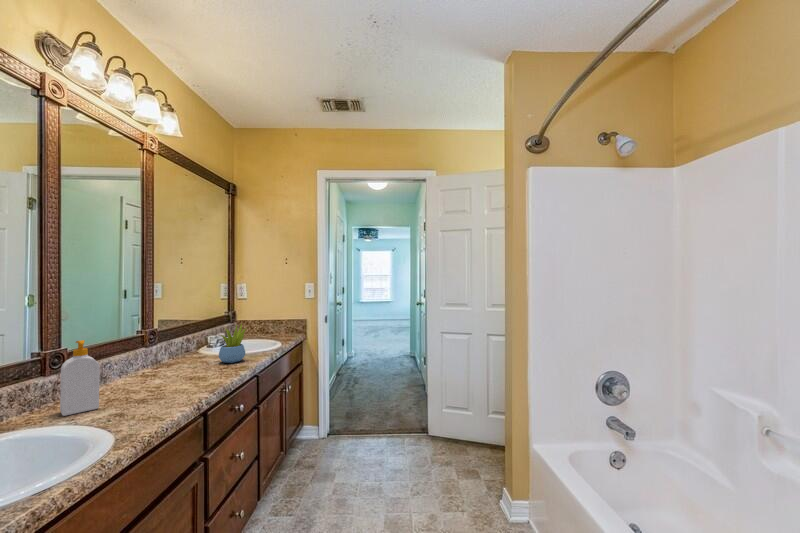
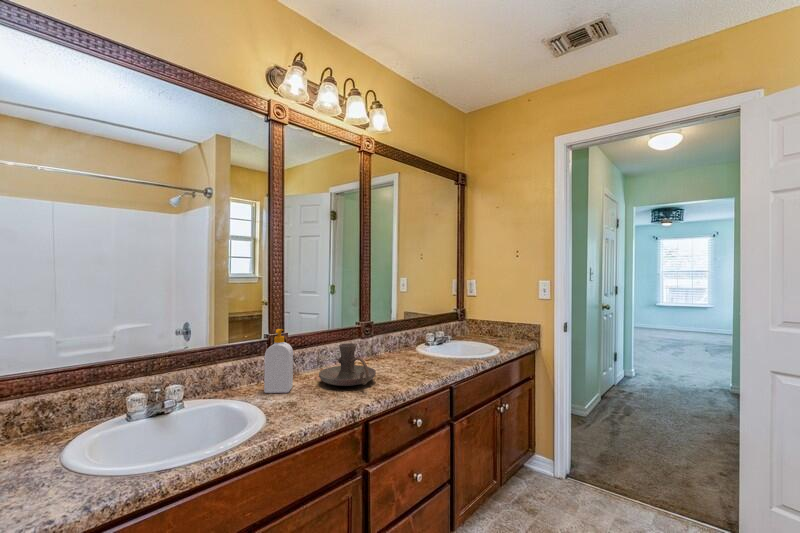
succulent plant: present [219,324,246,363] -> none [418,324,444,367]
candle holder: none [124,348,197,391] -> present [319,343,376,386]

